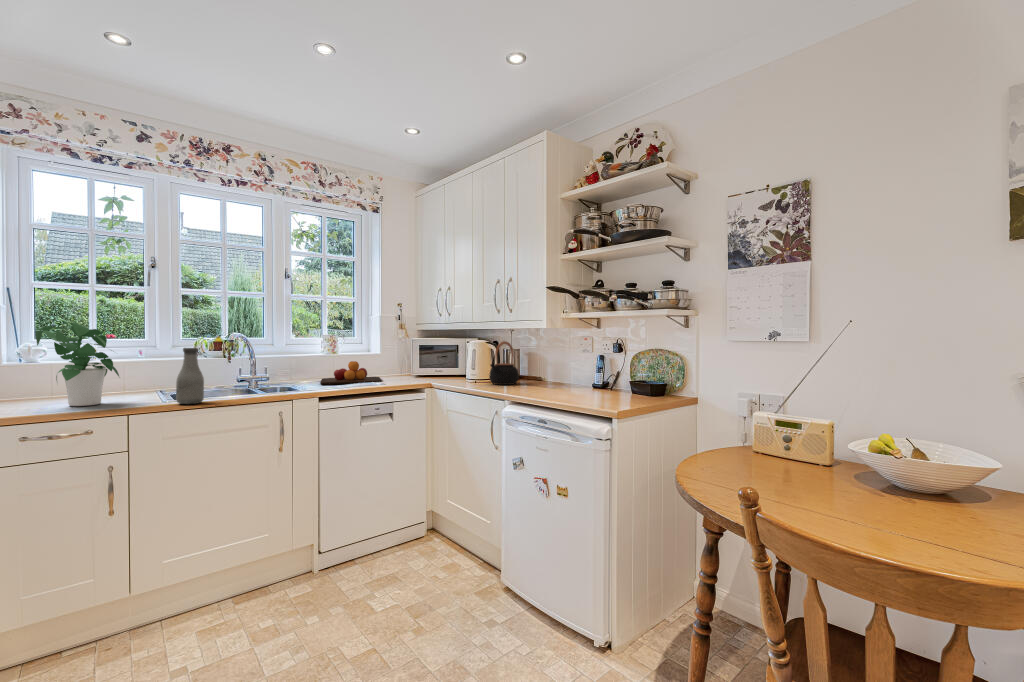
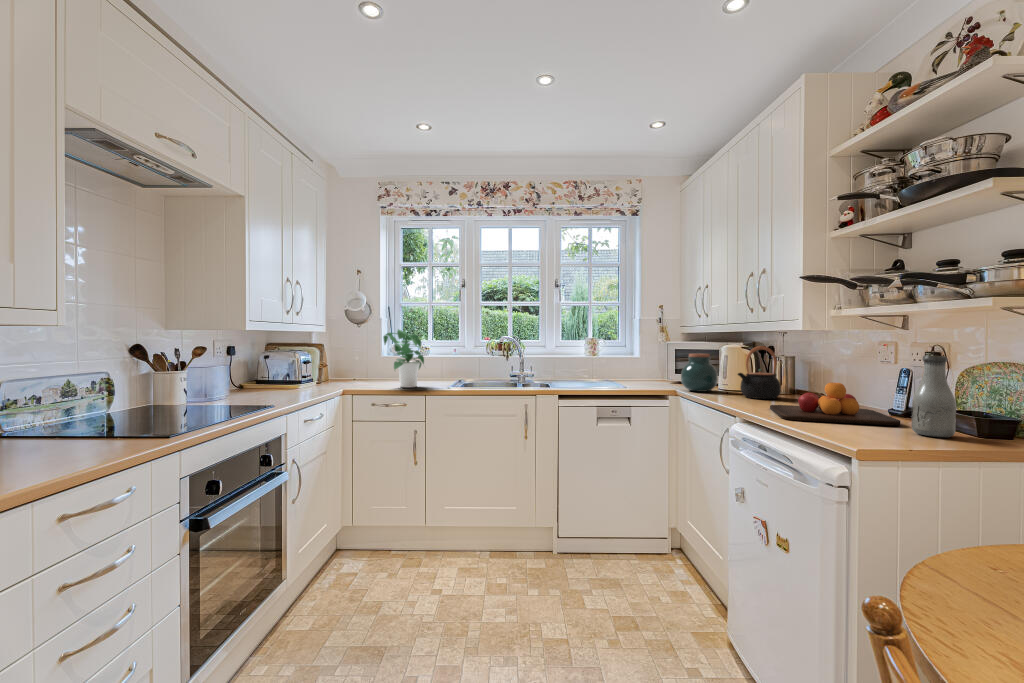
bottle: present [176,348,204,404] -> present [912,356,956,437]
jar: none [437,349,468,383] -> present [681,354,718,392]
chopping board: present [320,361,382,385] -> present [770,382,900,425]

